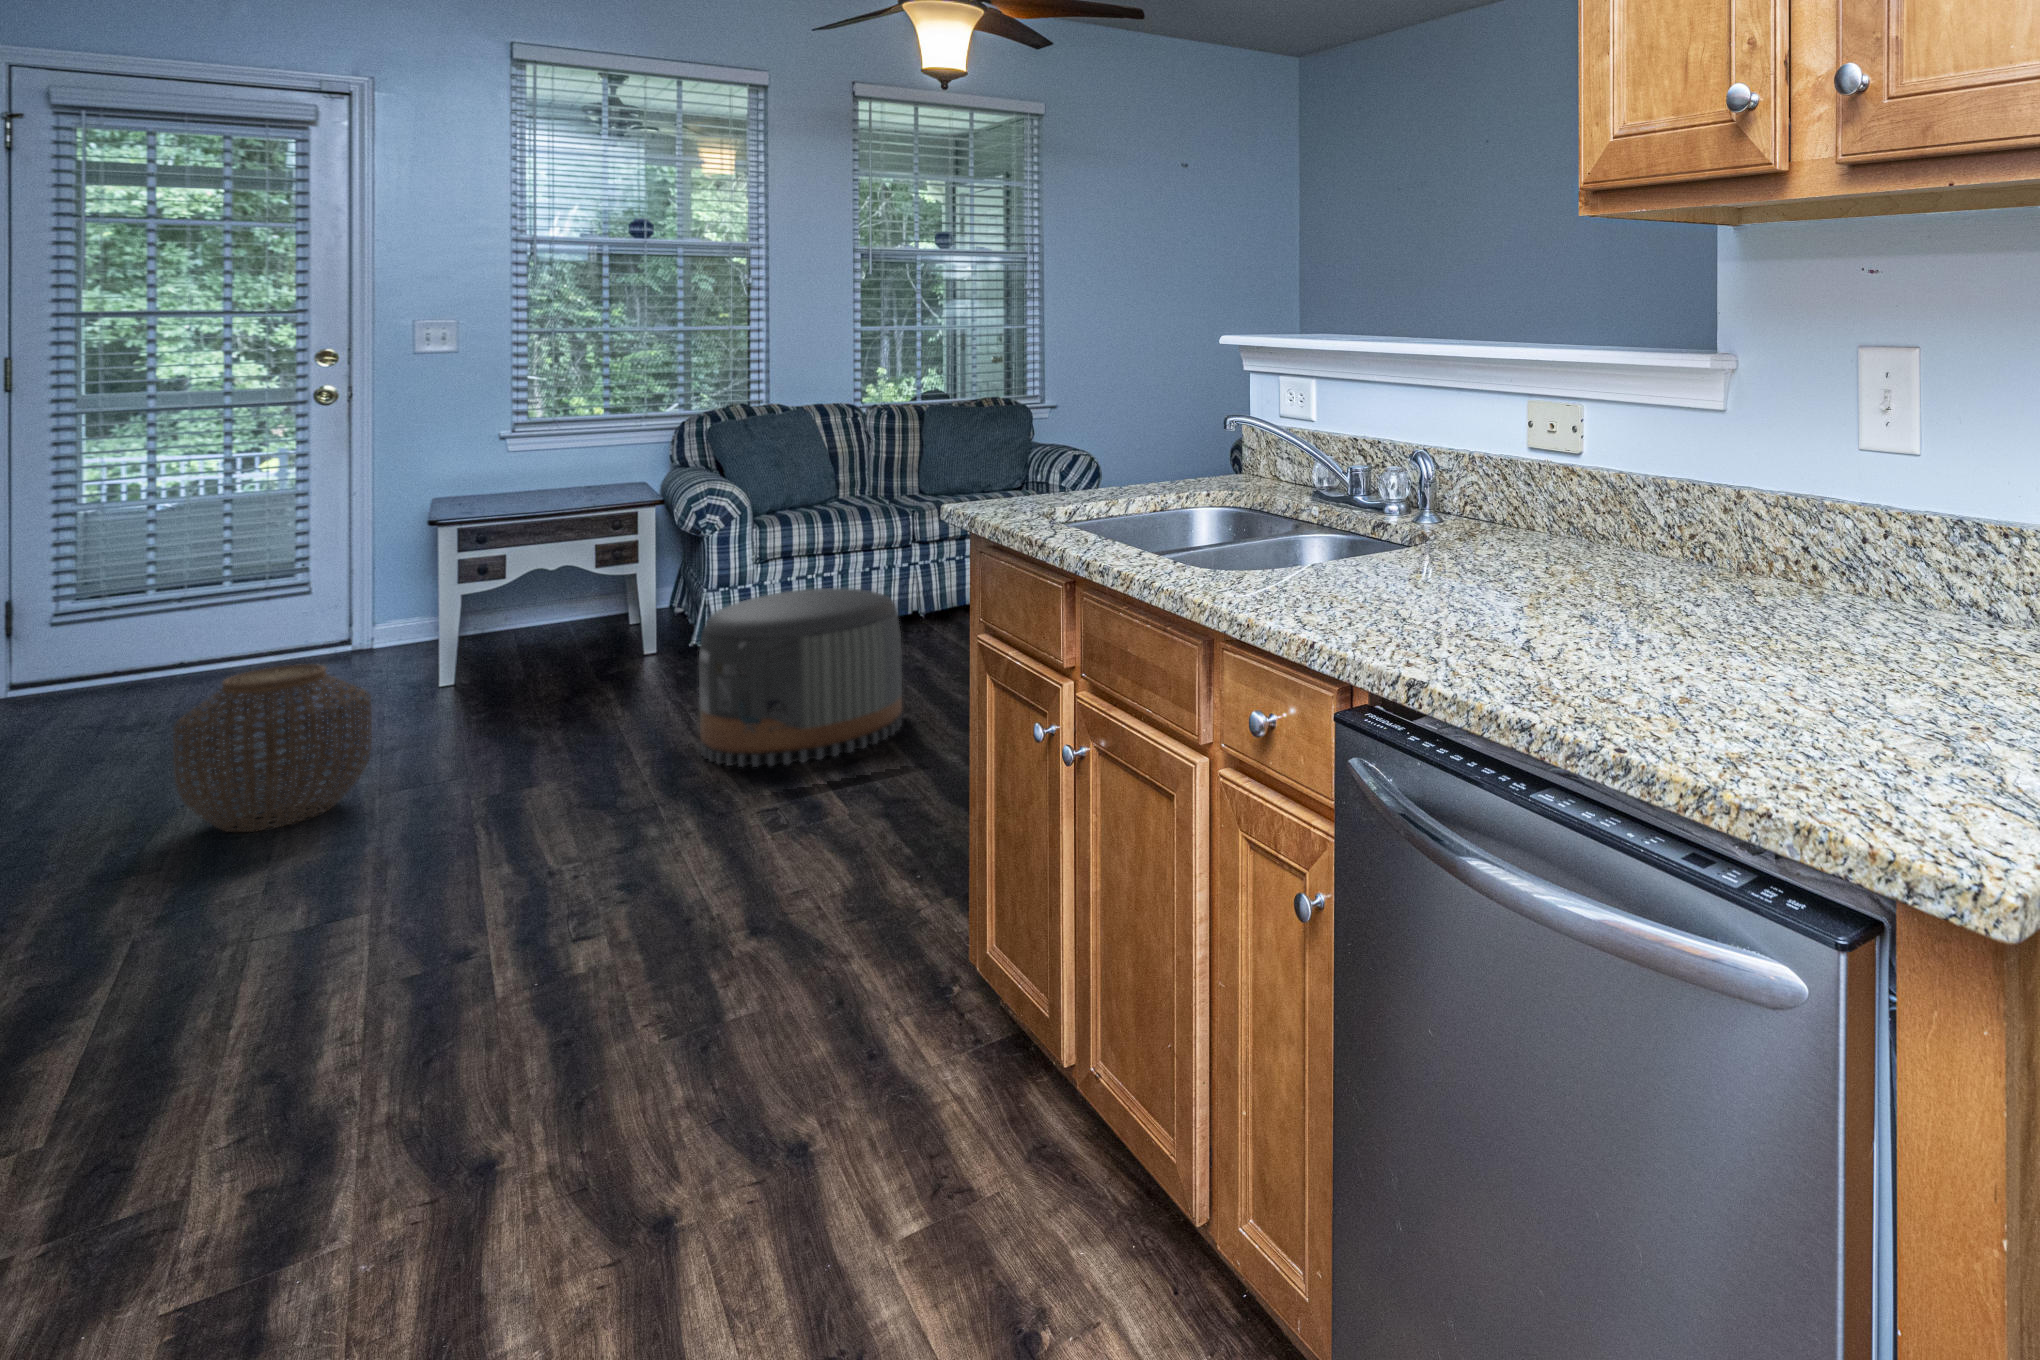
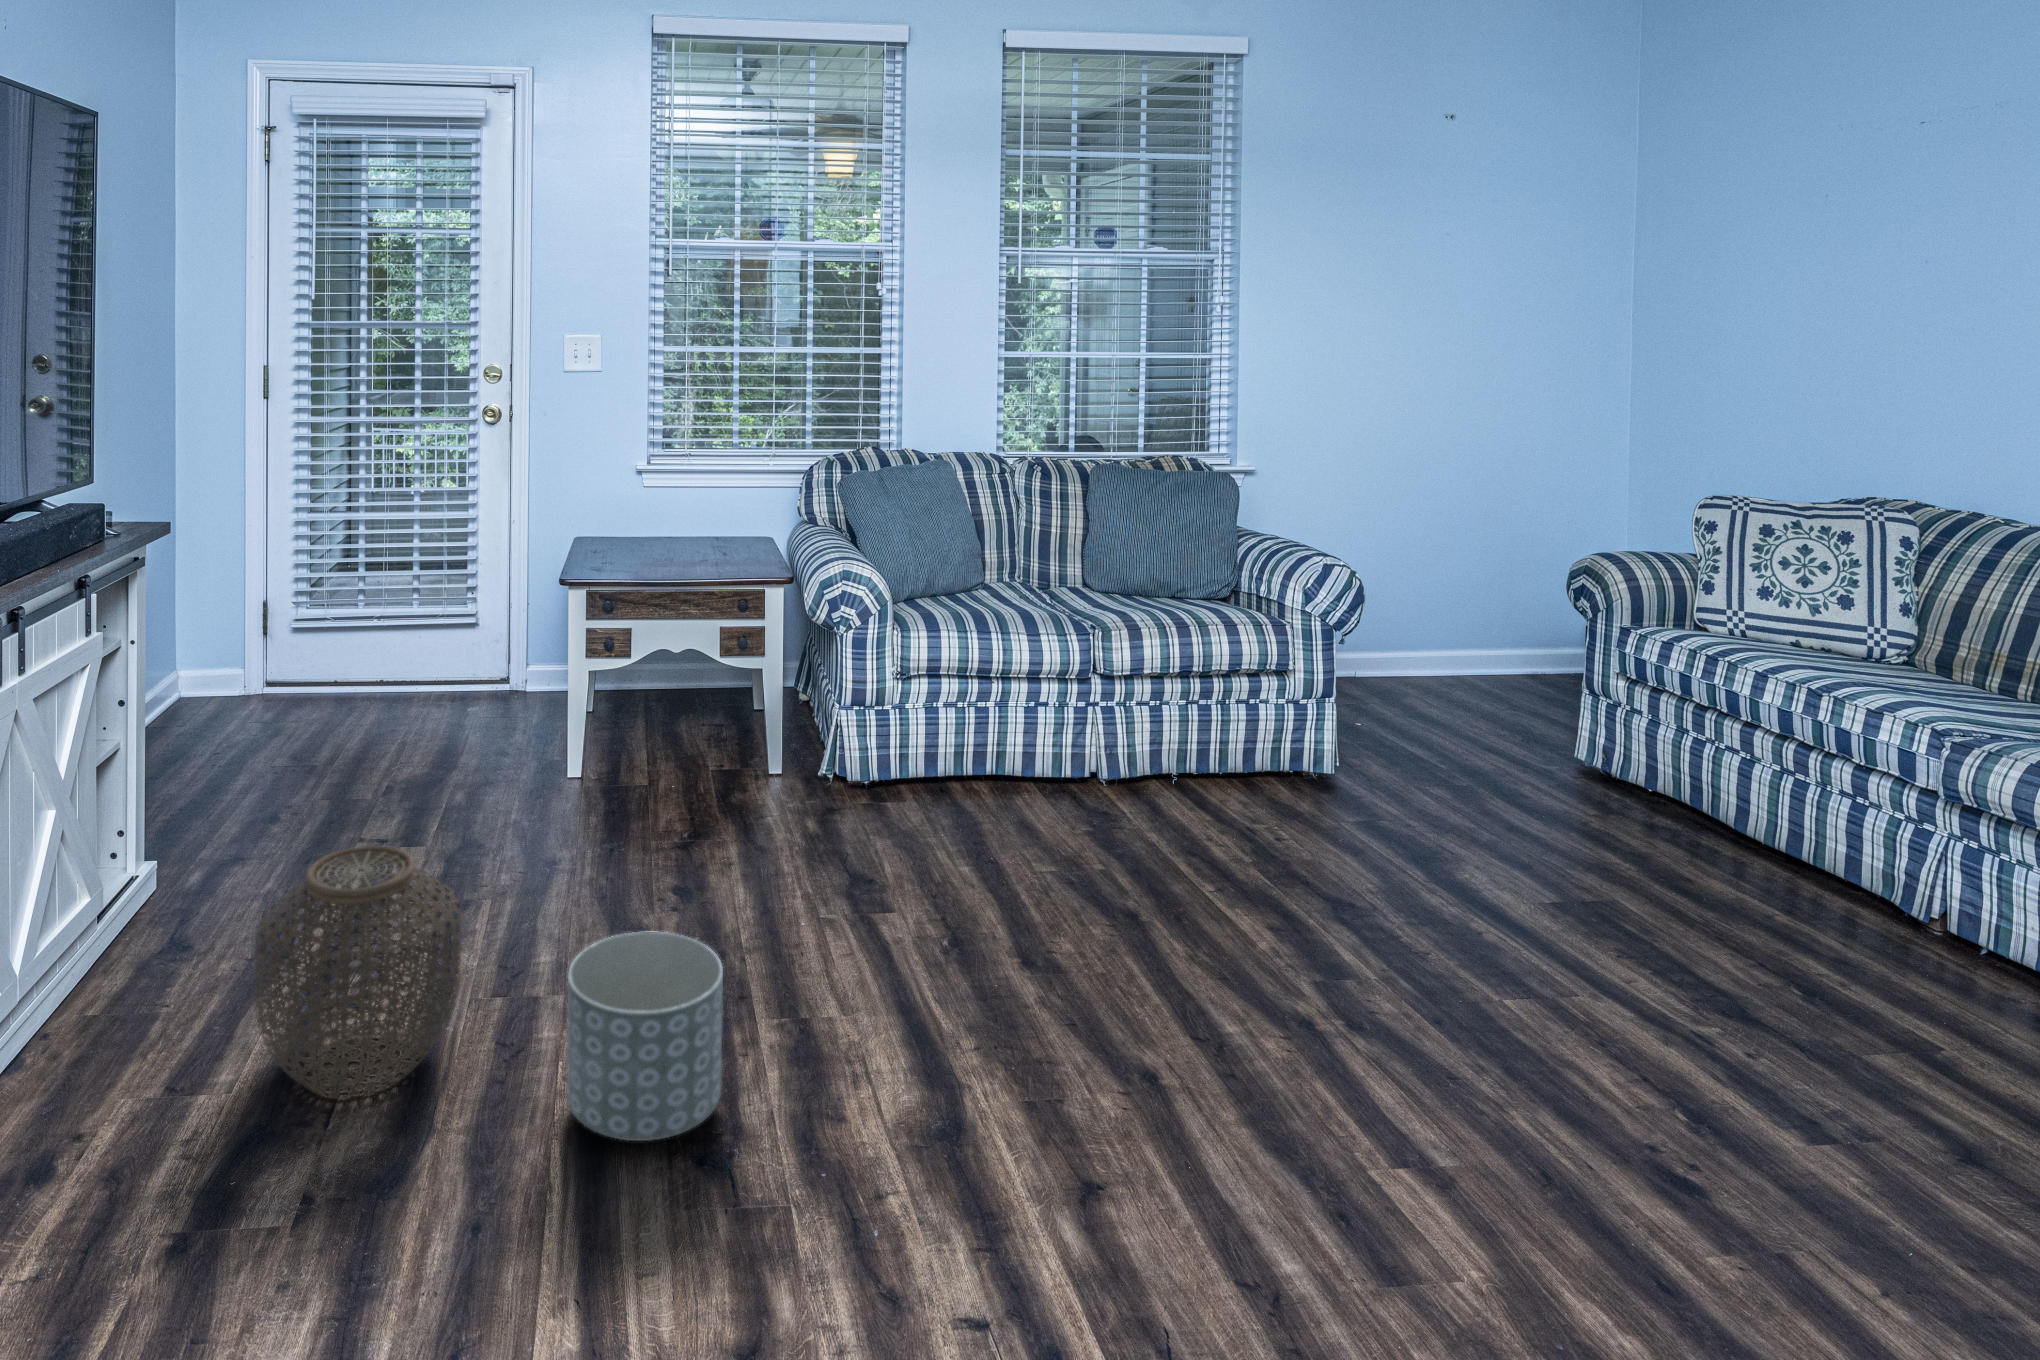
pouf: present [699,588,902,767] -> none [858,829,1177,1222]
planter: none [474,679,599,793] -> present [567,932,723,1141]

